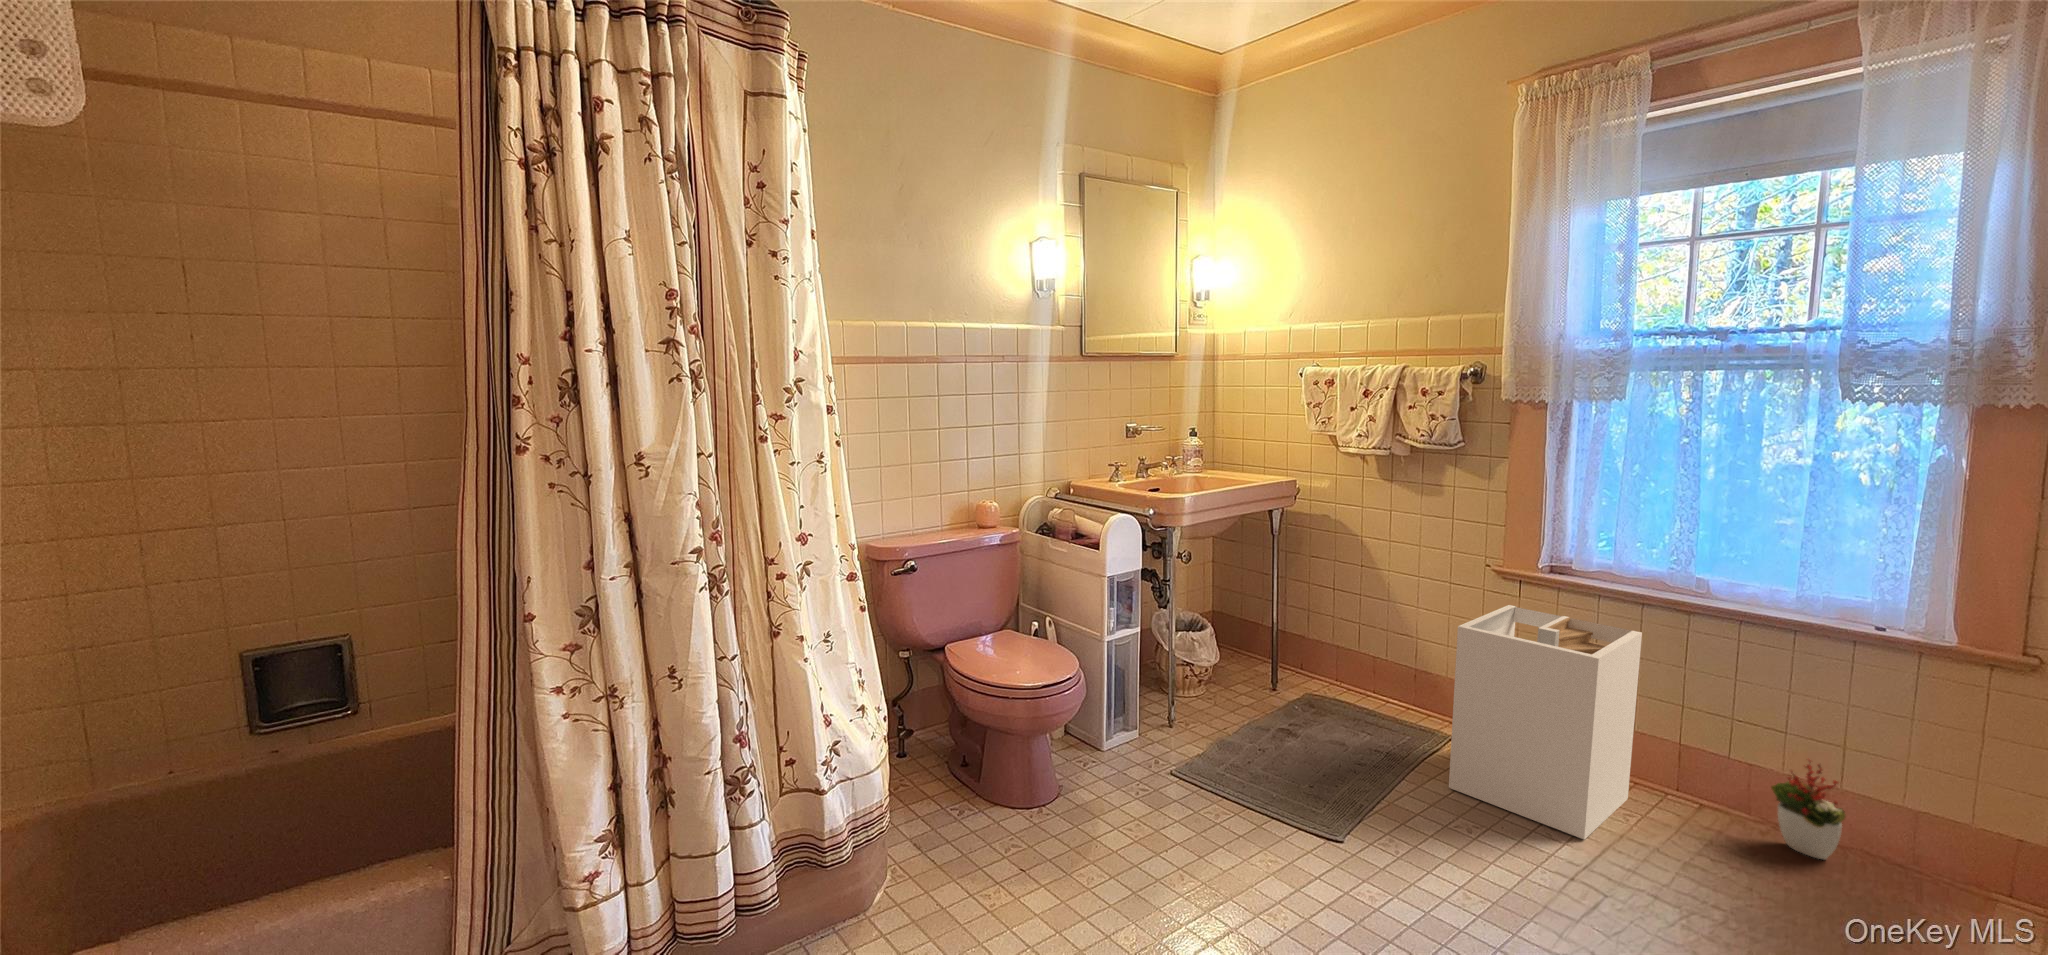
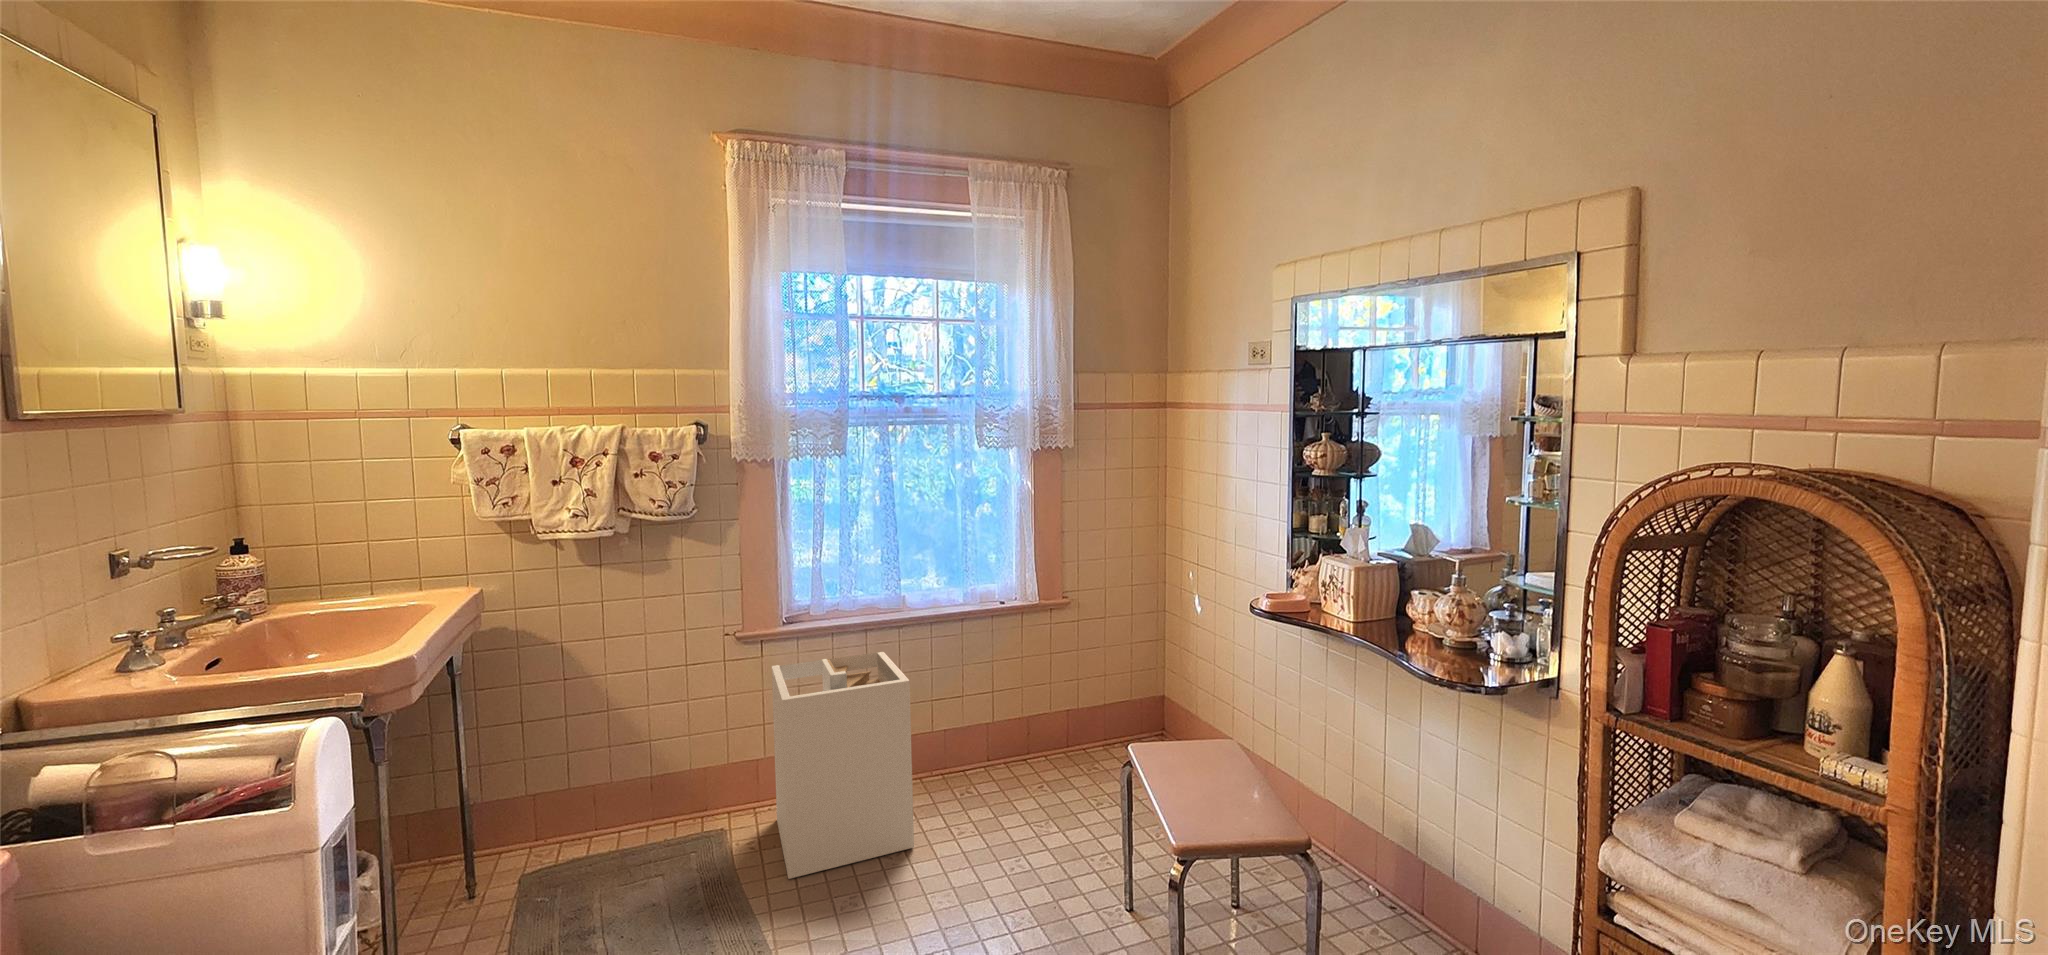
decorative plant: present [1771,760,1845,859] -> none [965,704,1005,773]

